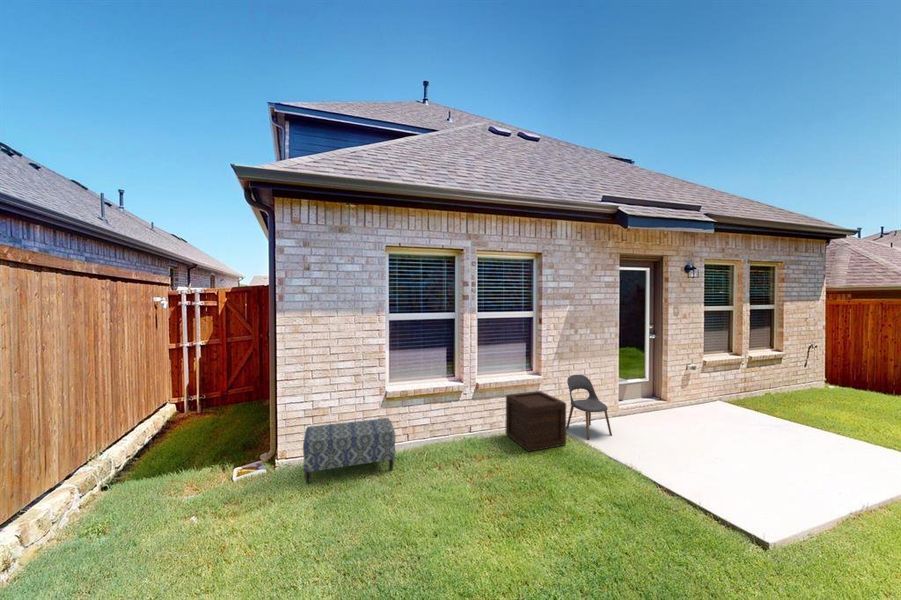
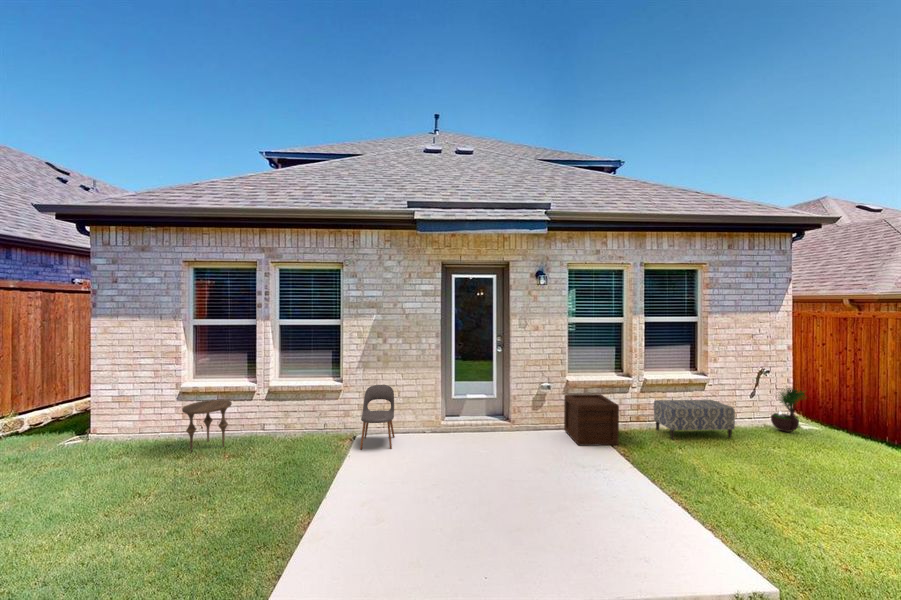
potted tree: none [817,354,849,390] -> present [771,388,806,432]
wooden crate: present [506,391,566,451] -> present [564,394,619,445]
side table: none [411,403,458,465] -> present [182,400,232,452]
bench: present [303,418,395,484] -> present [654,400,735,439]

